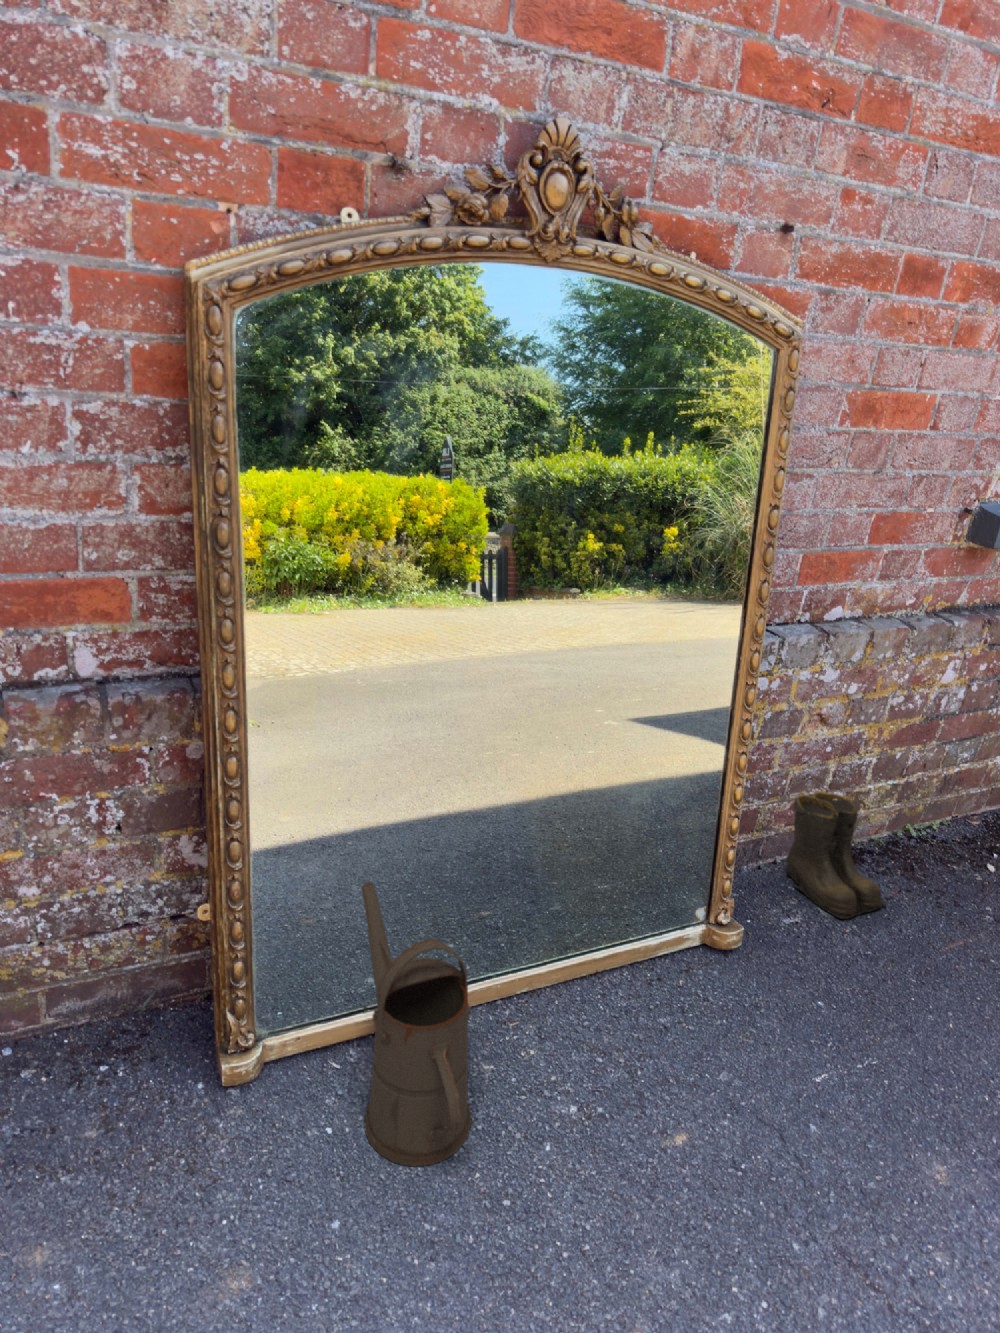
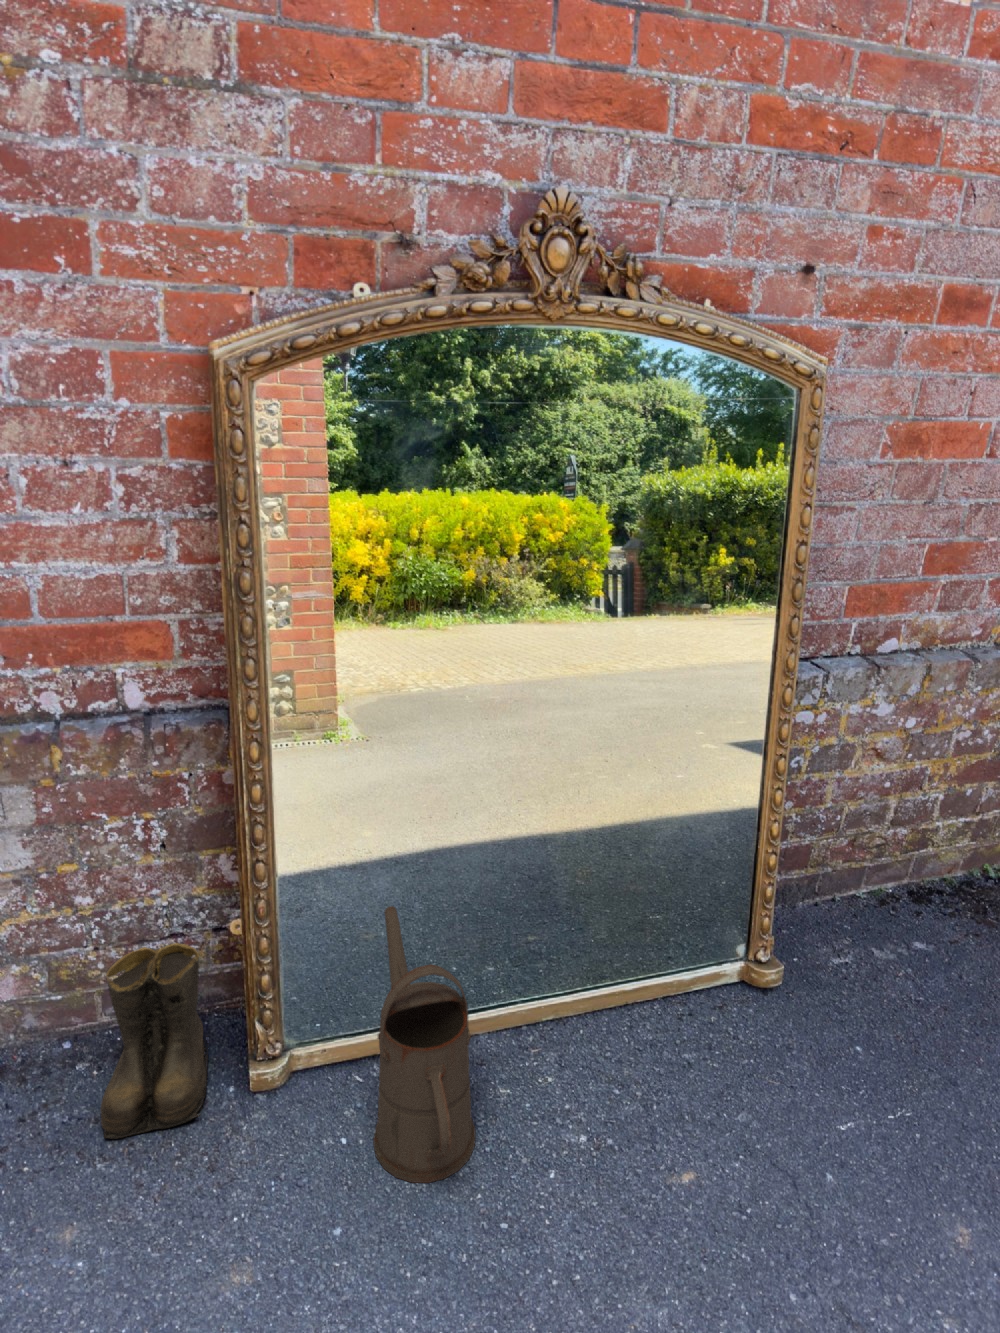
boots: present [787,792,886,919] -> present [100,943,208,1139]

